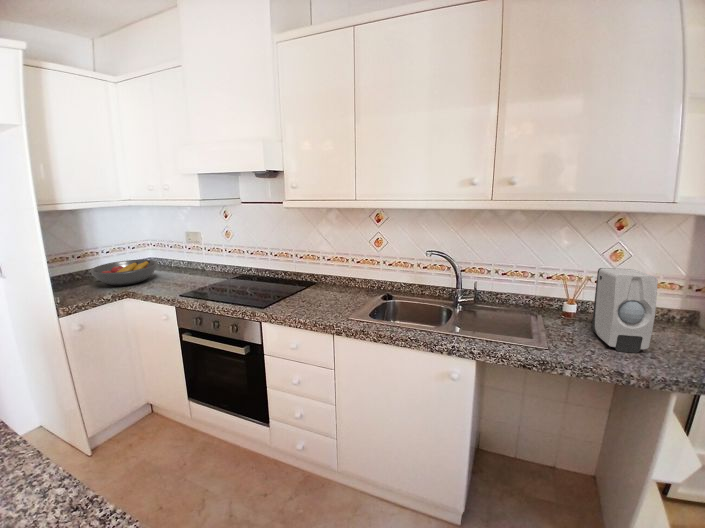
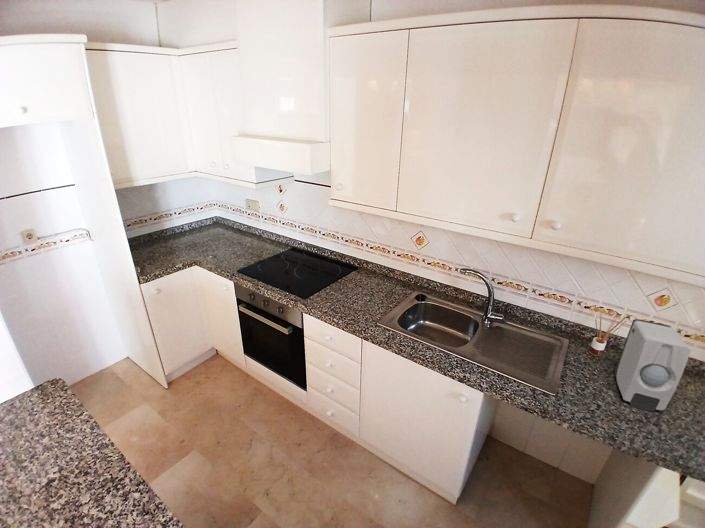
fruit bowl: present [90,260,158,285] -> none [164,223,221,248]

